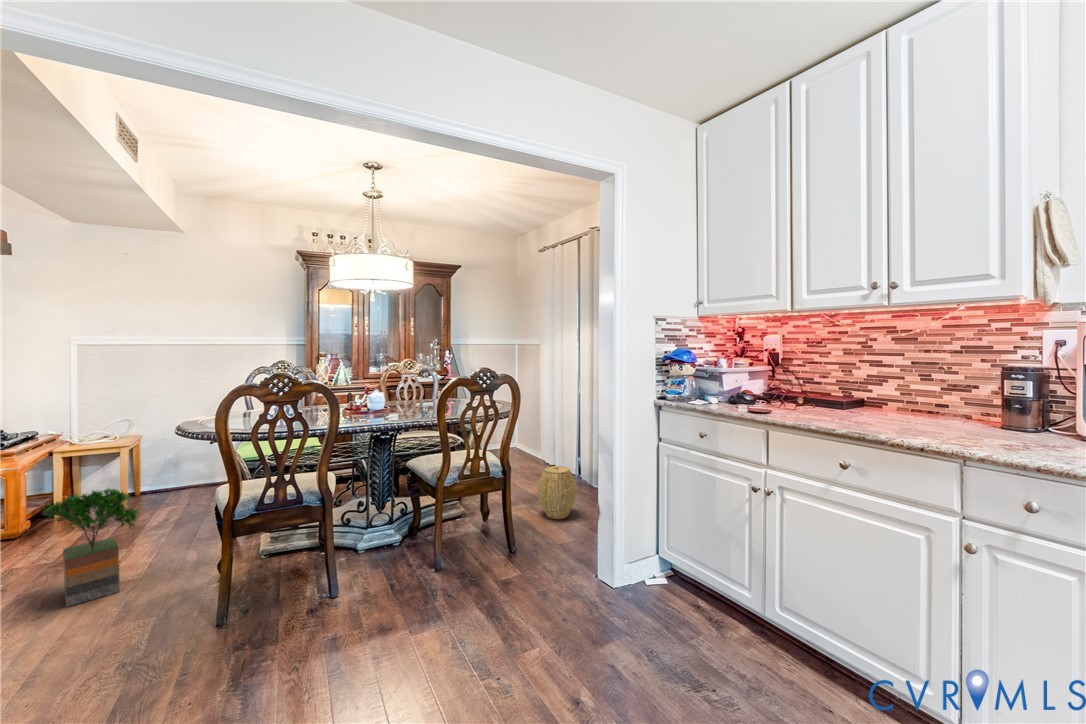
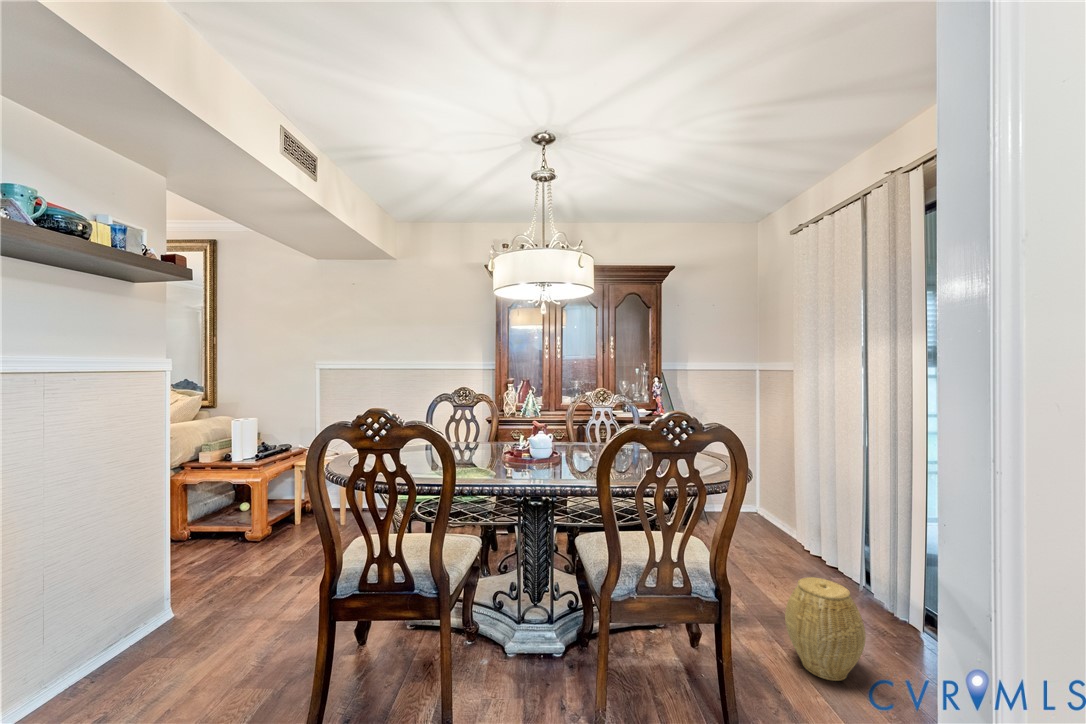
potted tree: present [44,489,139,607] -> none [211,520,295,648]

